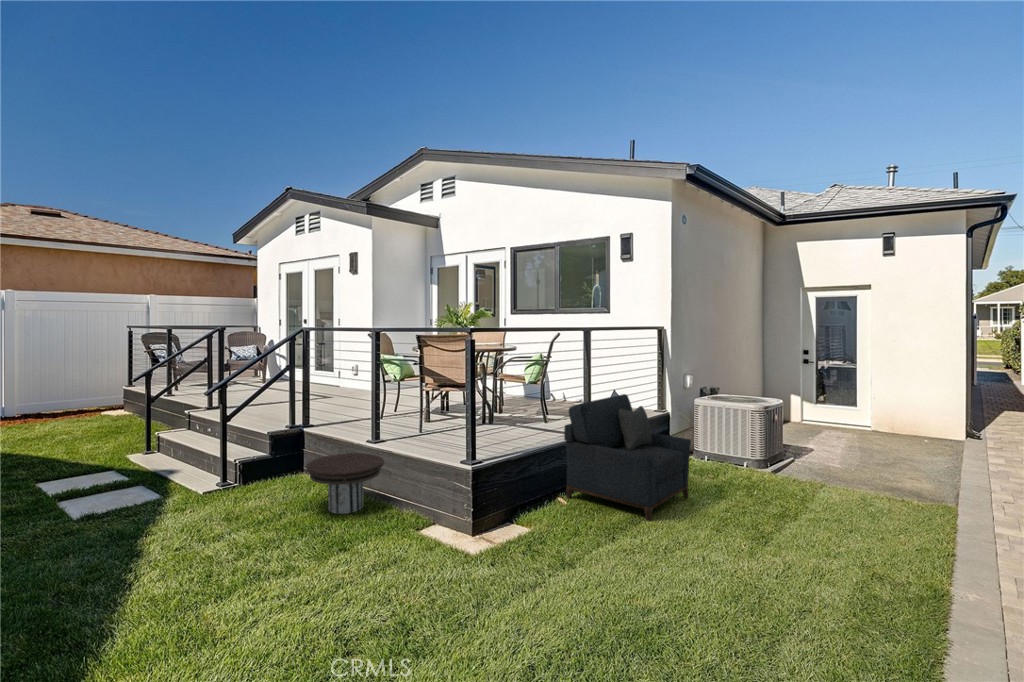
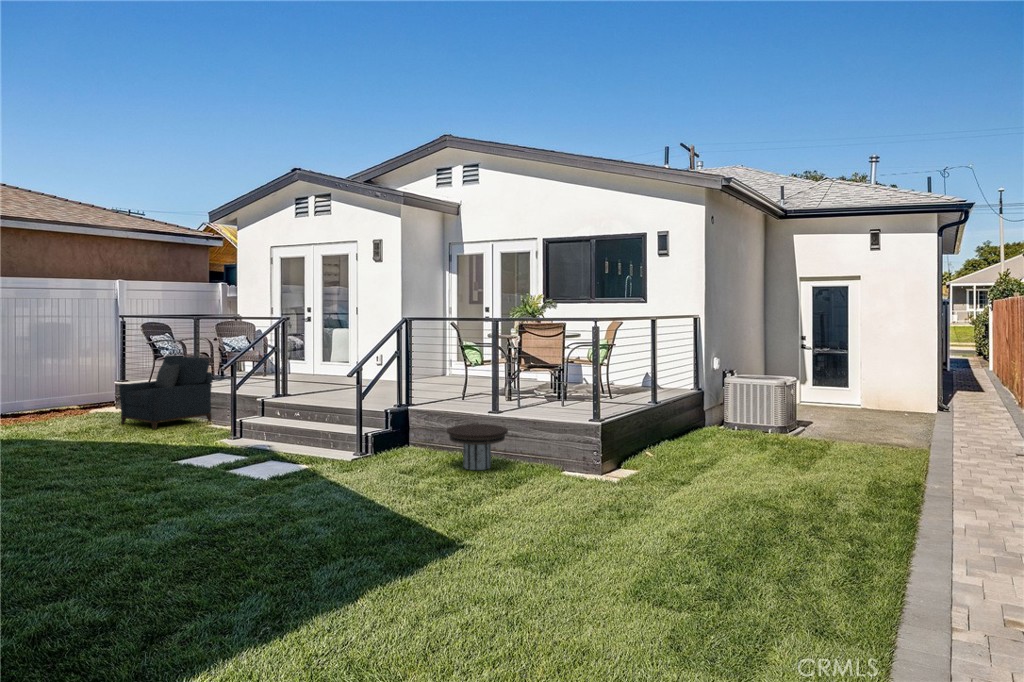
armchair: present [564,394,691,521] -> present [119,356,213,430]

